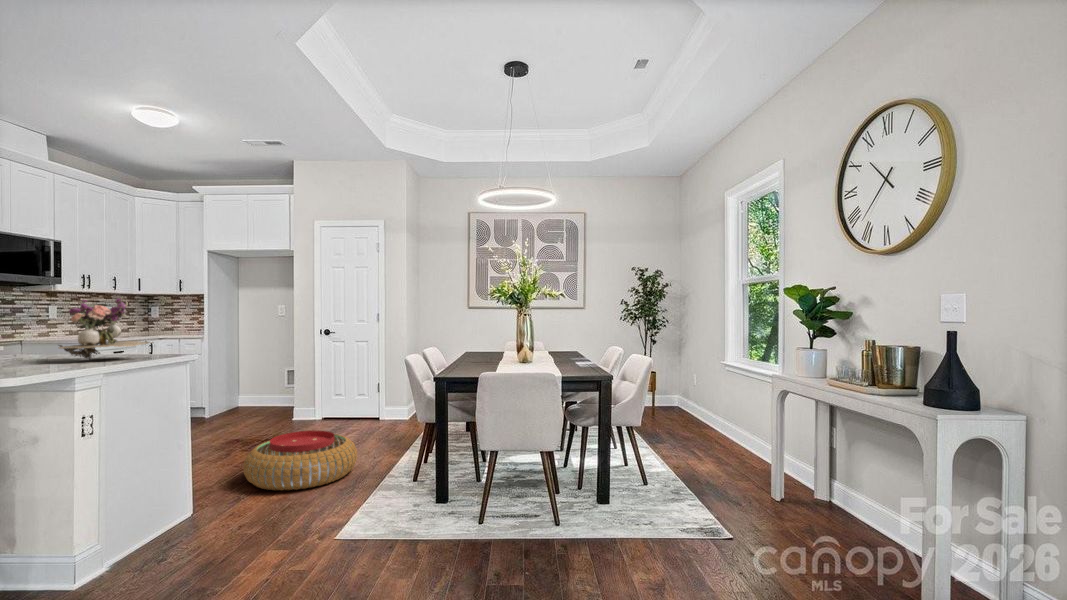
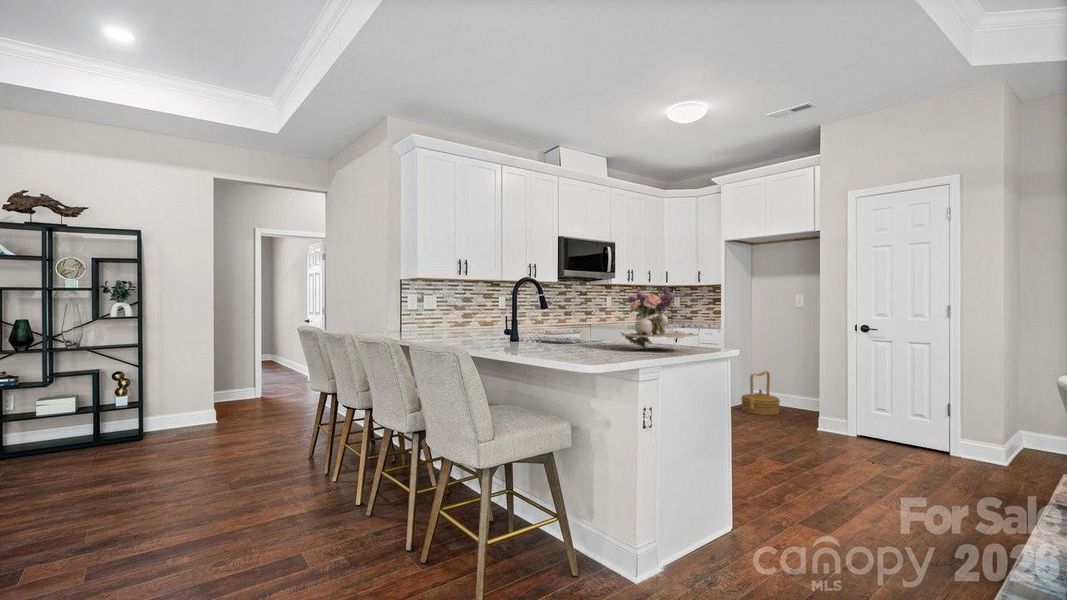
woven basket: none [225,375,264,416] -> present [741,371,780,415]
pouf: present [243,430,357,491] -> none [780,457,941,544]

